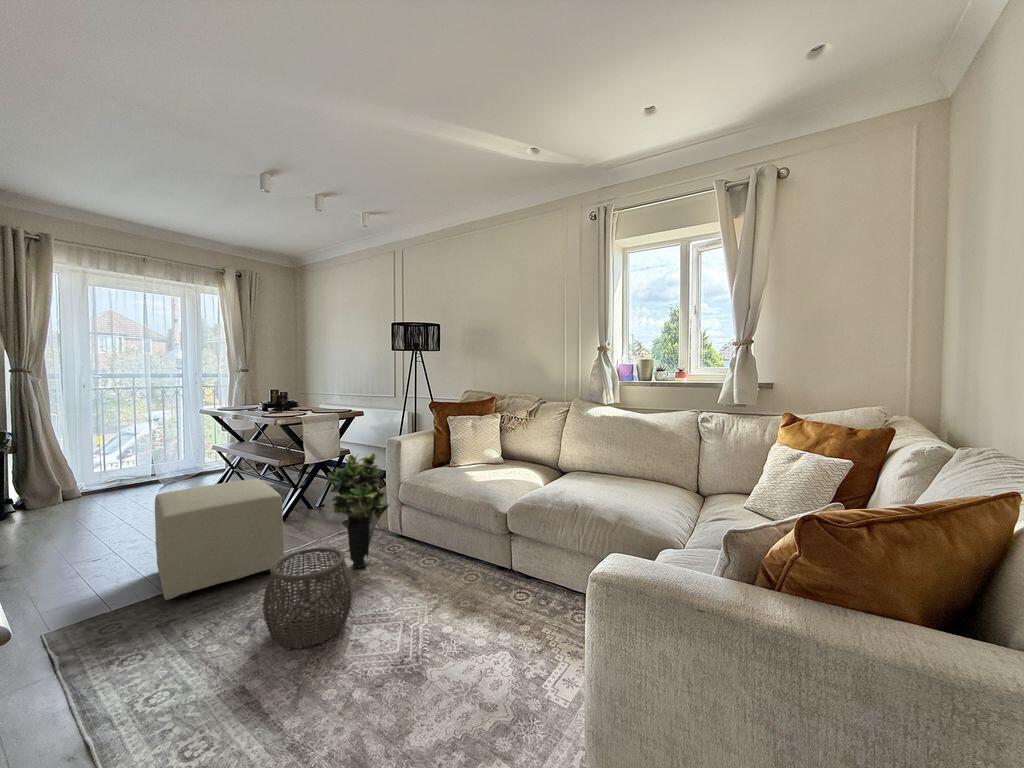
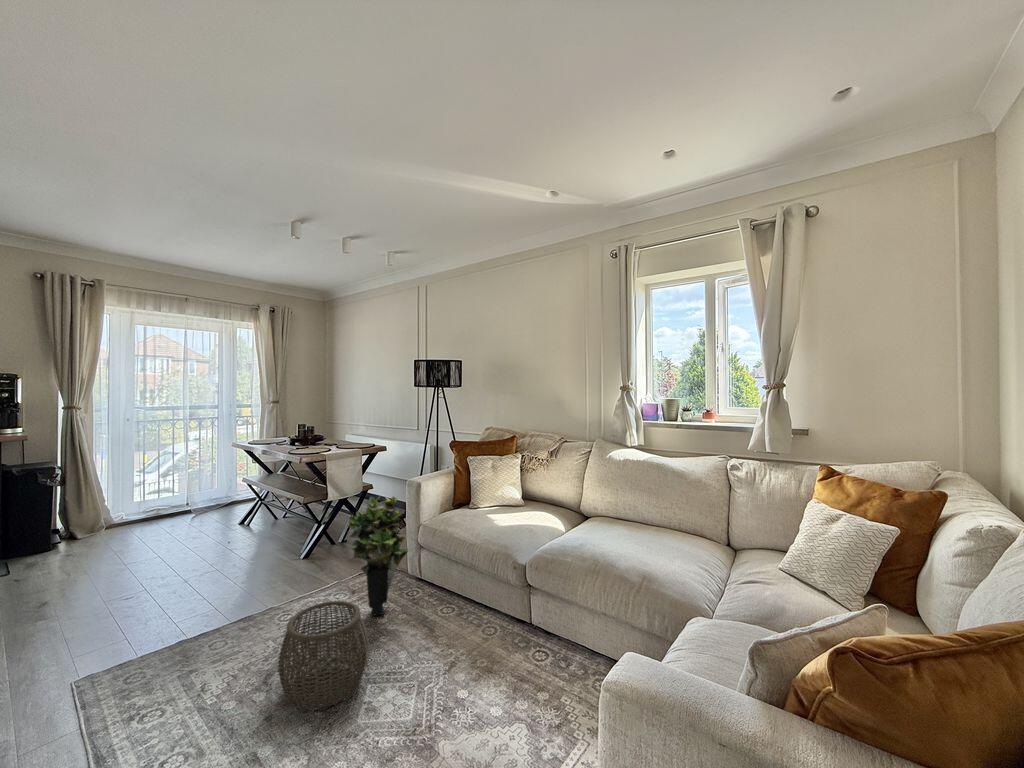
ottoman: present [155,479,284,600] -> none [184,520,304,648]

